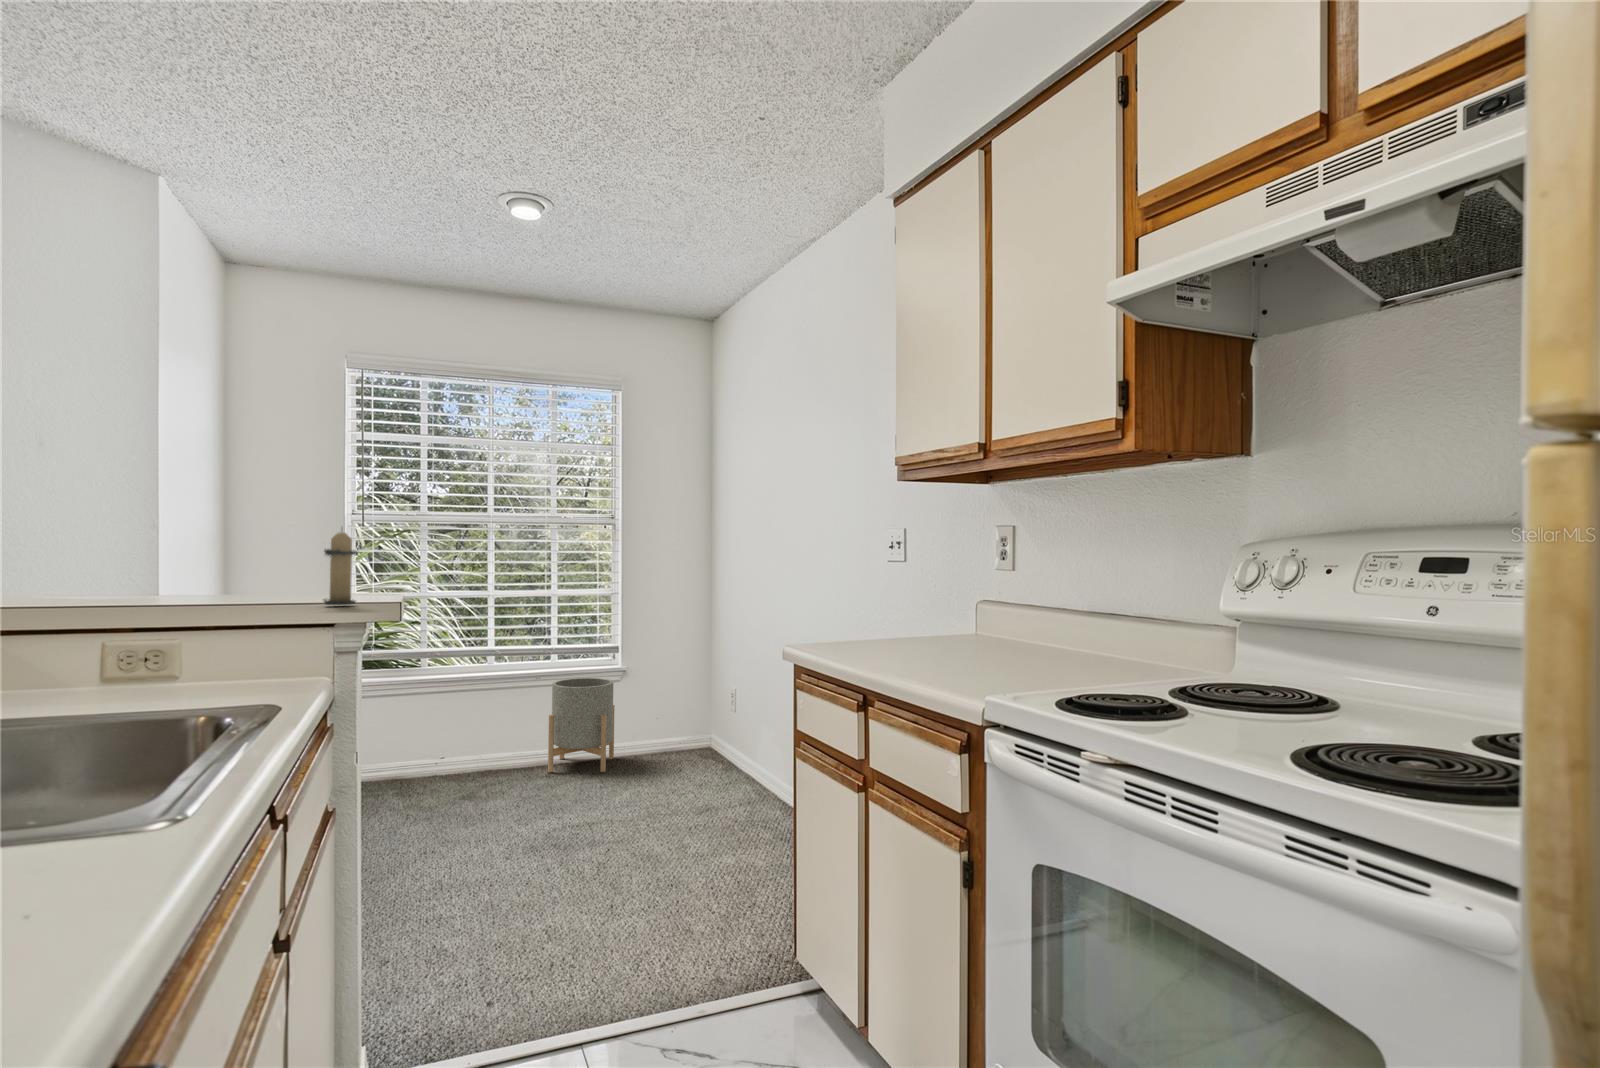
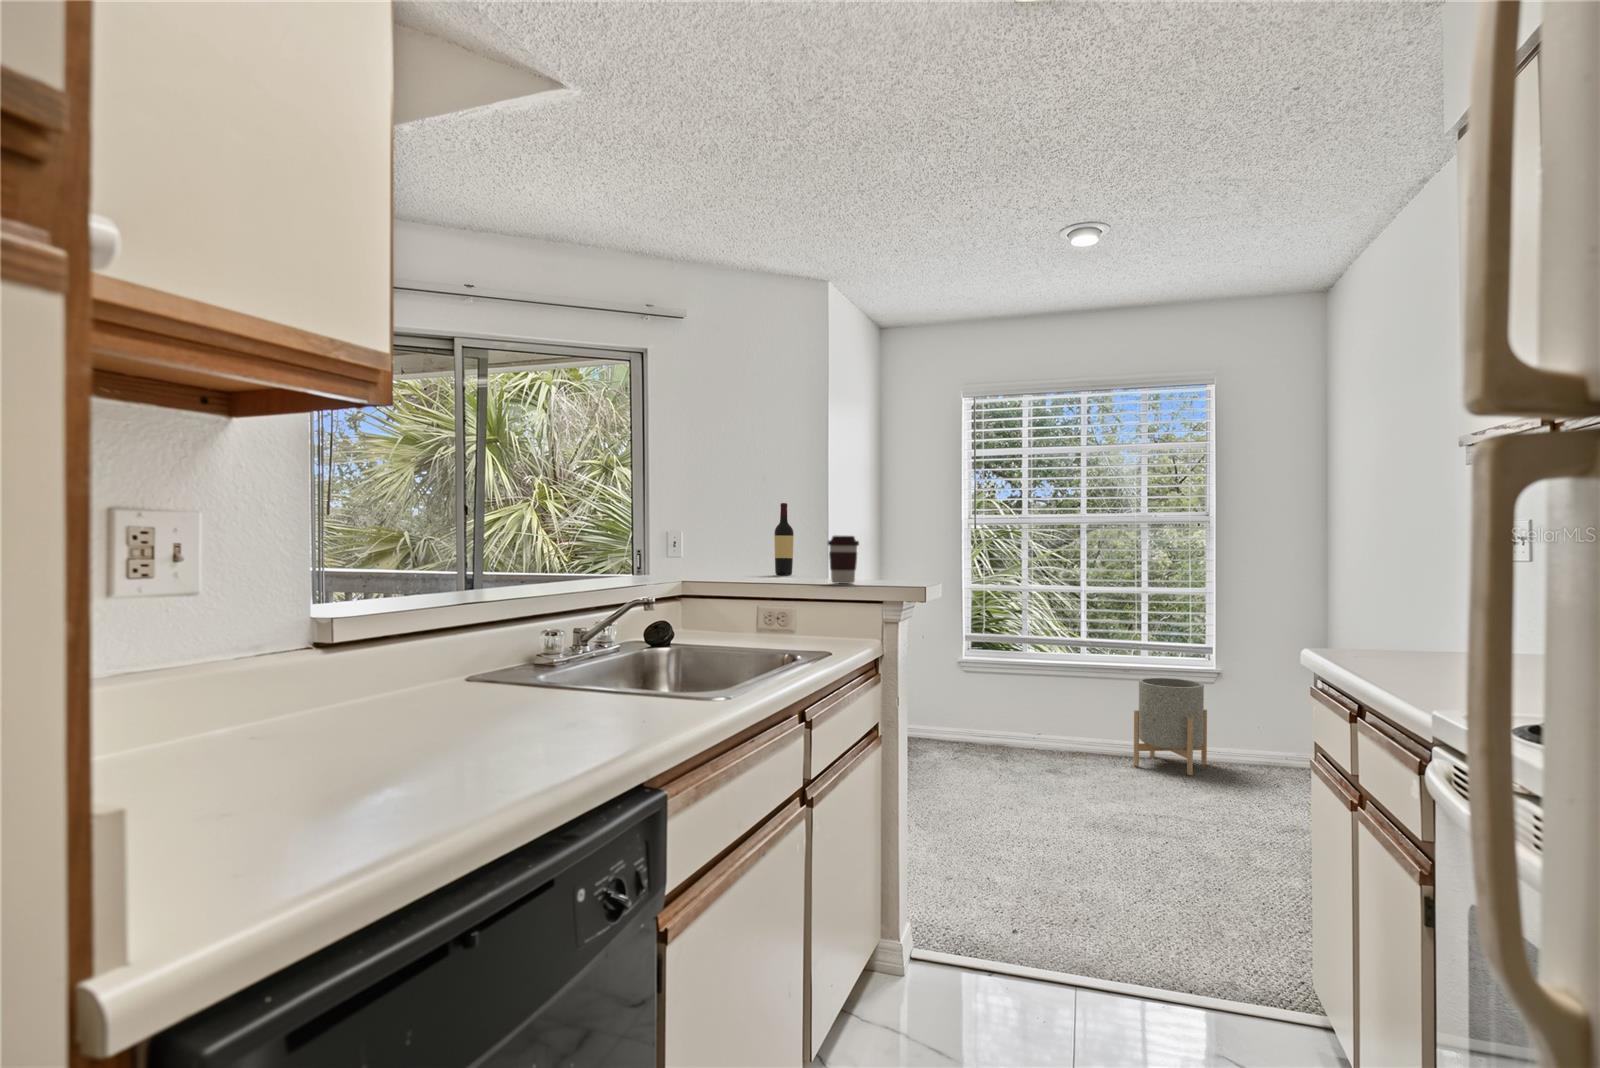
wine bottle: none [80,484,116,590] -> present [774,503,794,575]
coffee cup: none [214,531,267,599] -> present [828,536,859,584]
candle: present [324,532,358,605] -> none [871,533,899,591]

